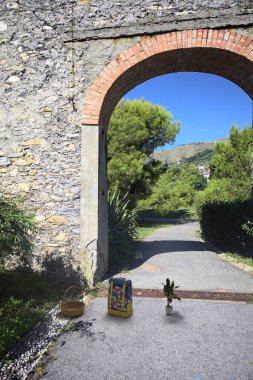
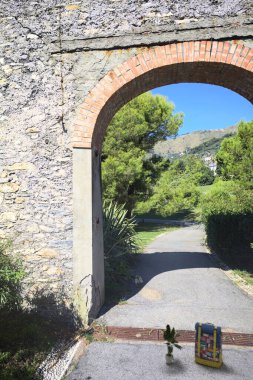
backpack: present [107,277,133,317] -> present [195,322,223,368]
basket: present [60,286,85,317] -> none [51,333,79,368]

